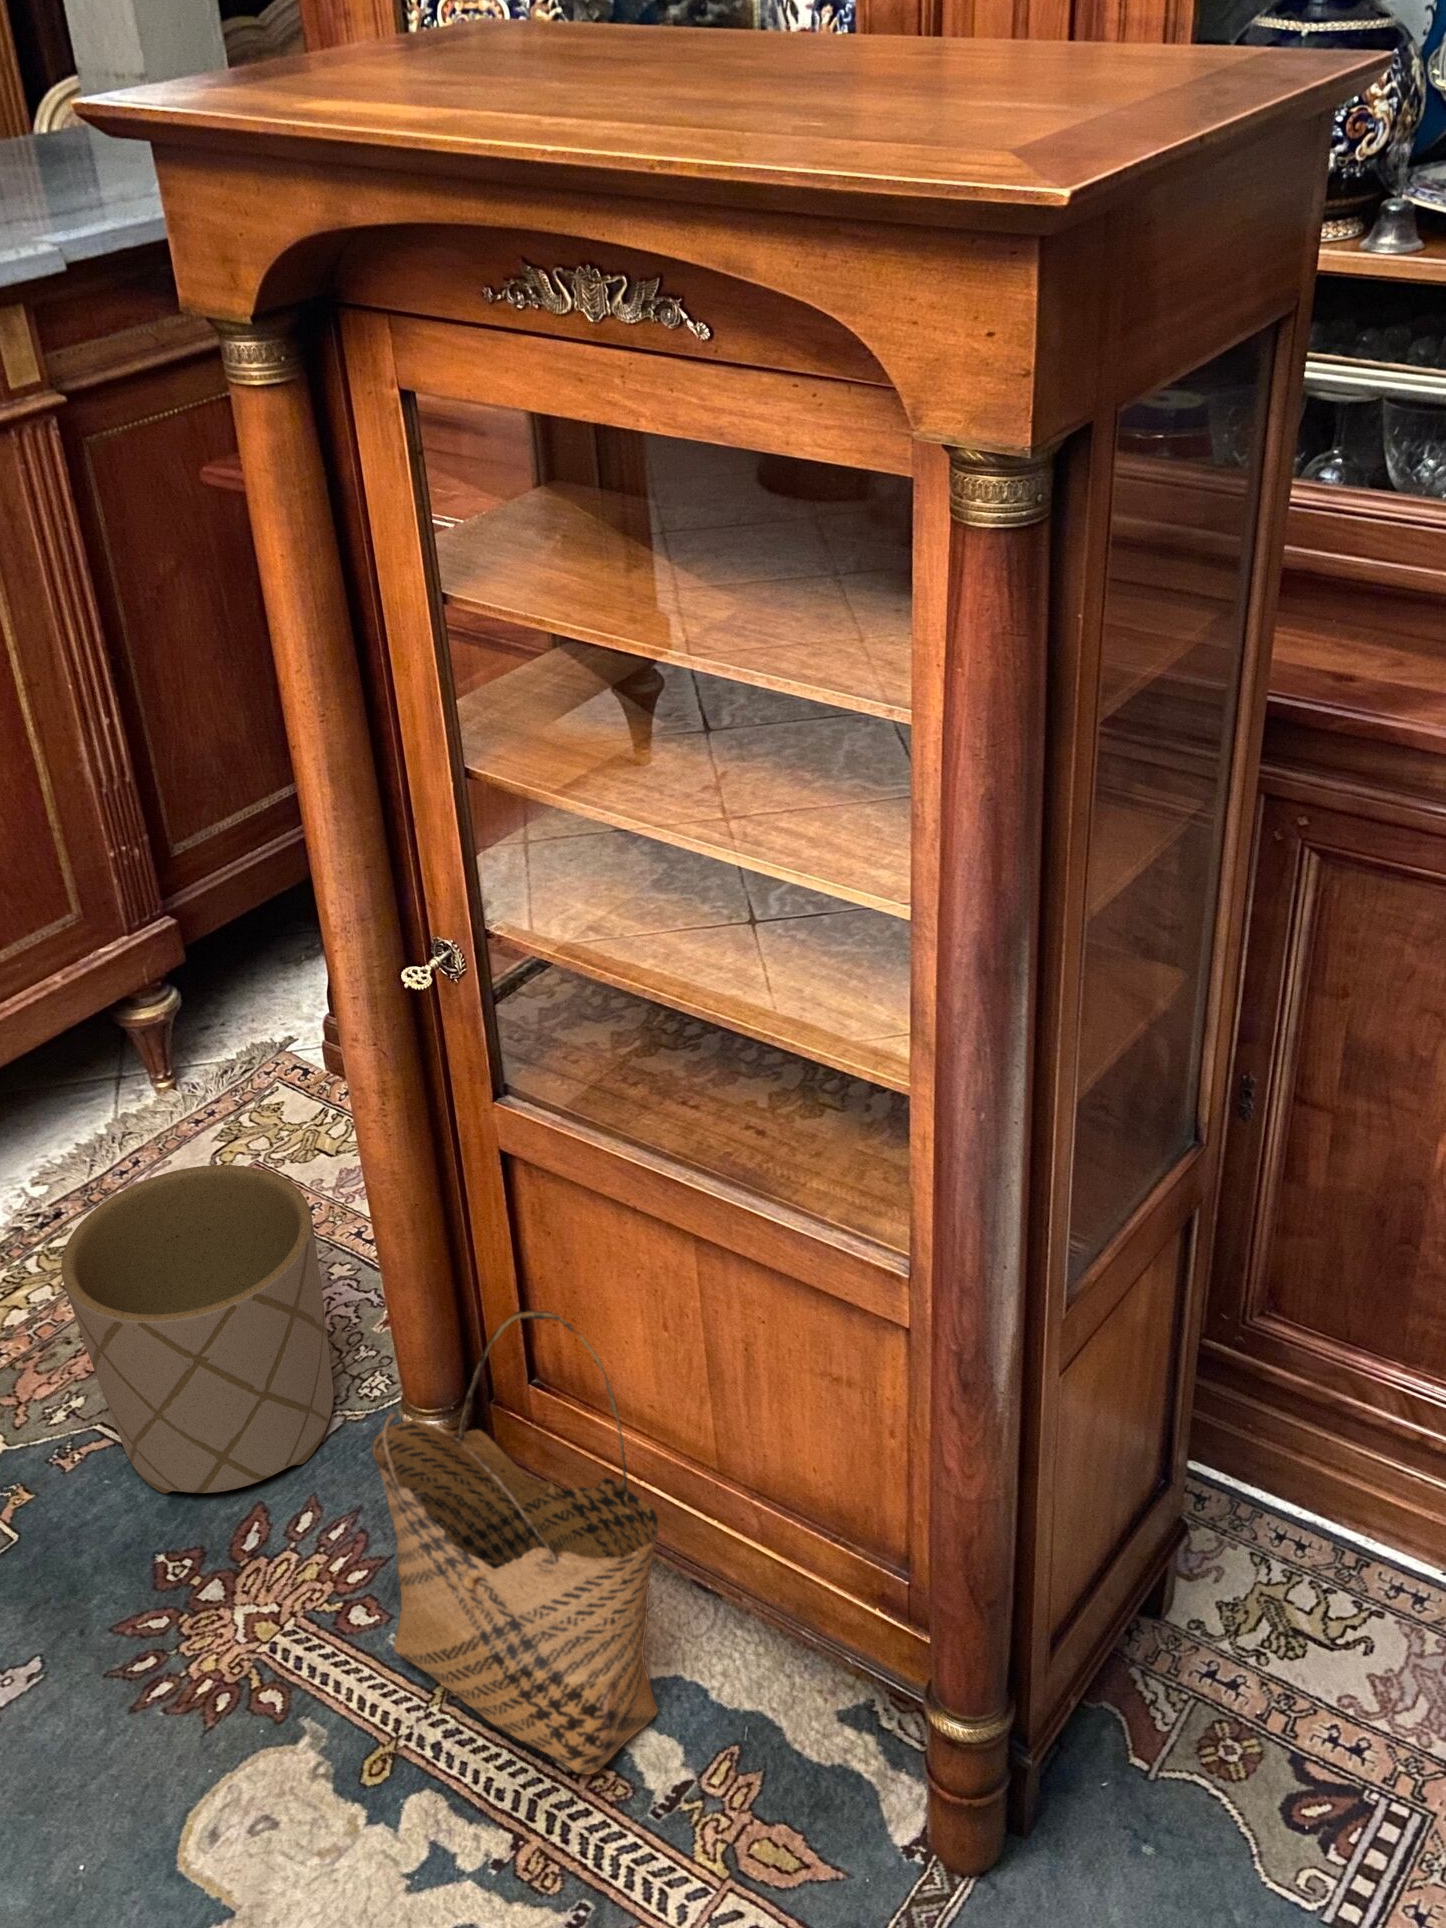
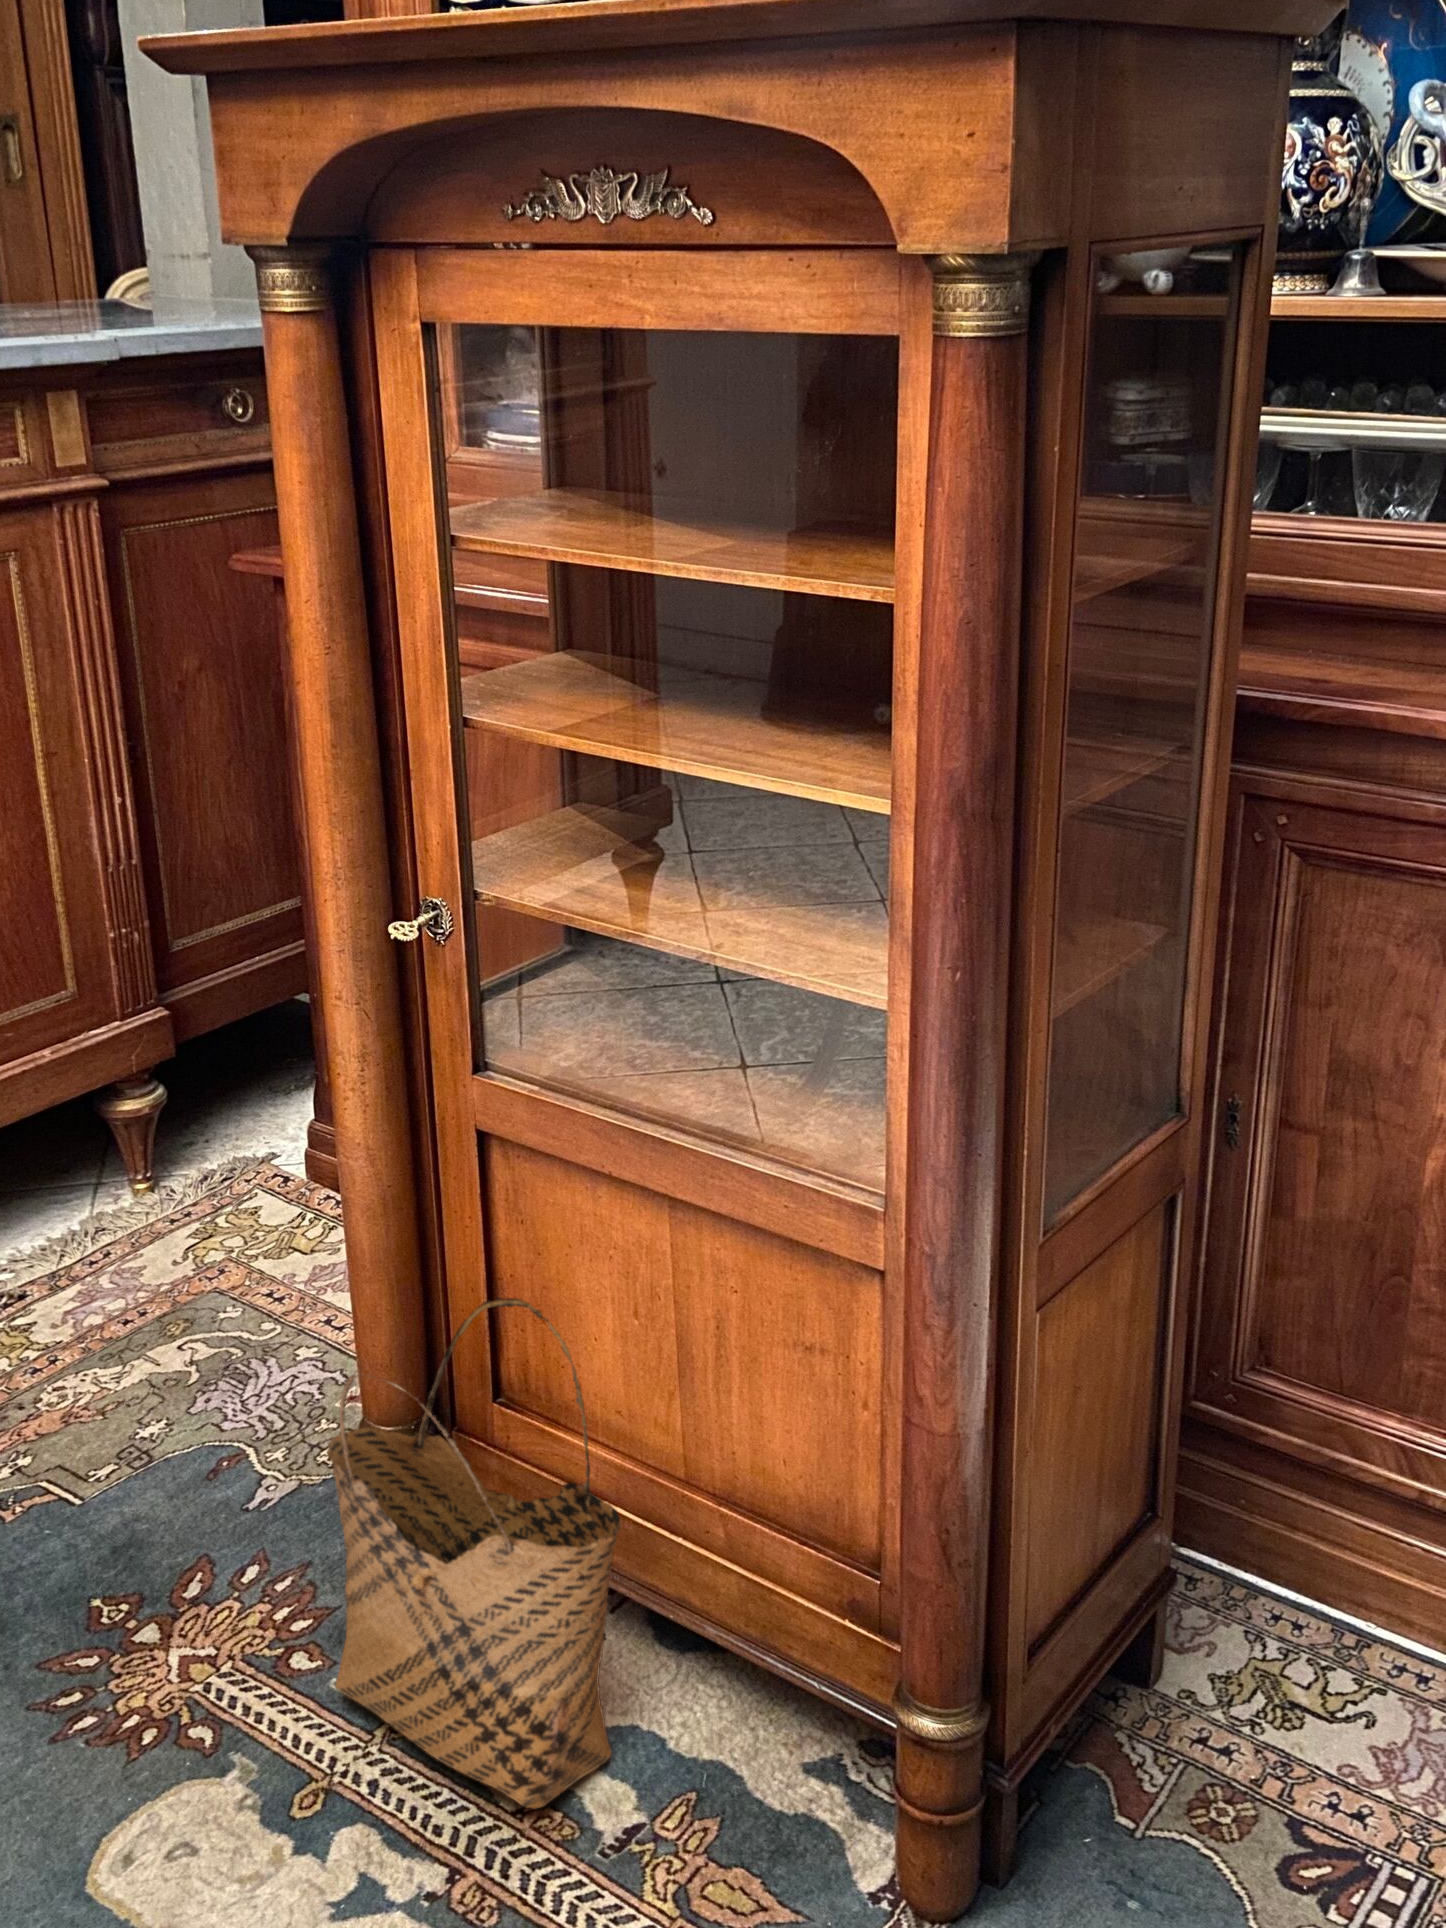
planter: present [61,1165,334,1493] -> none [22,1207,291,1544]

